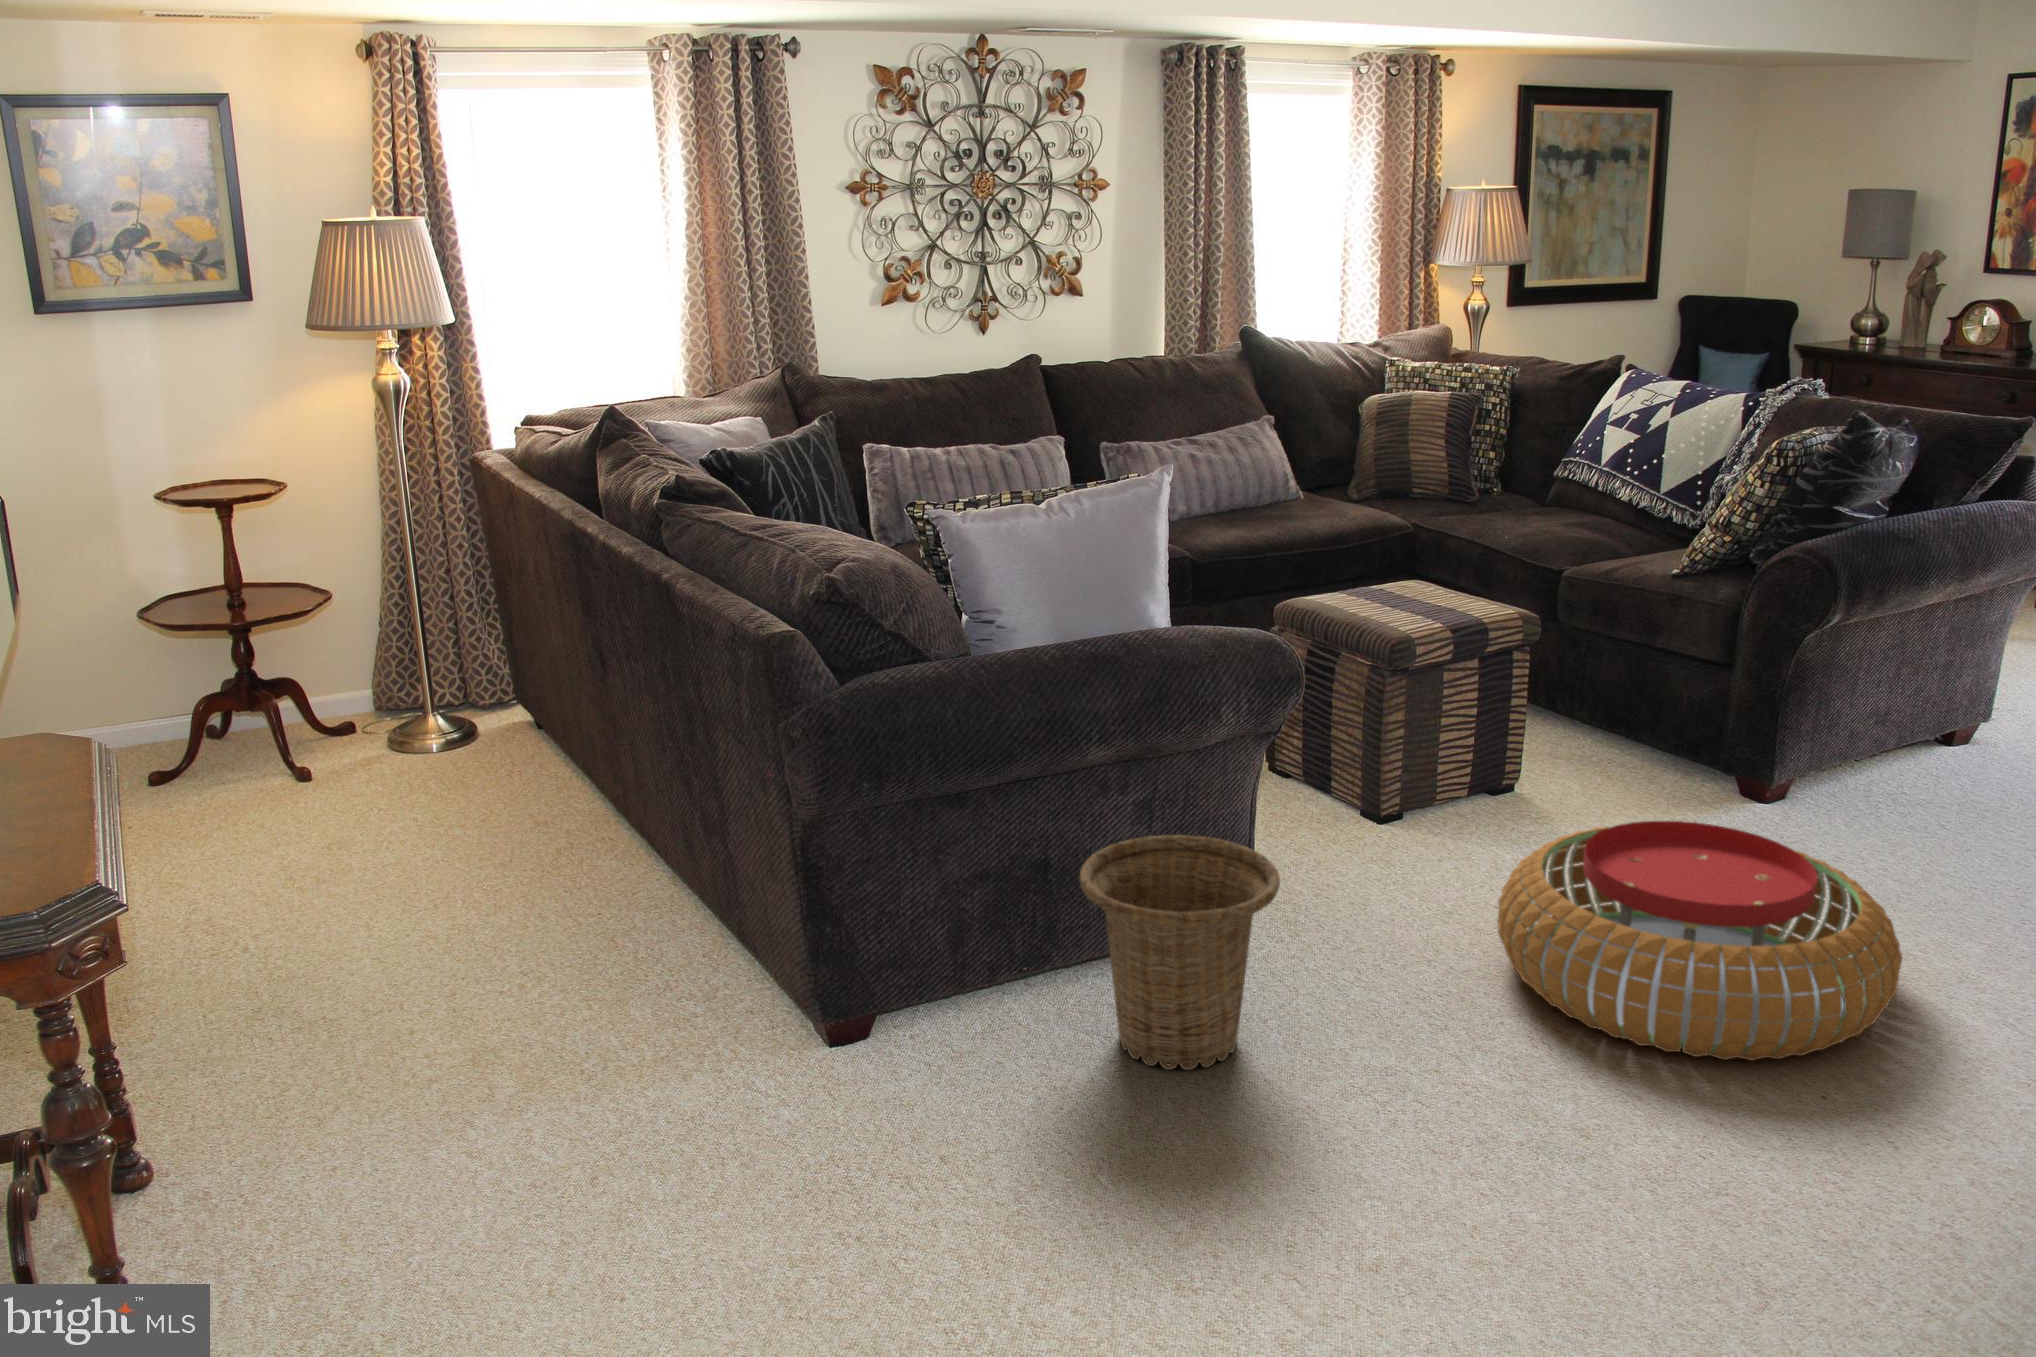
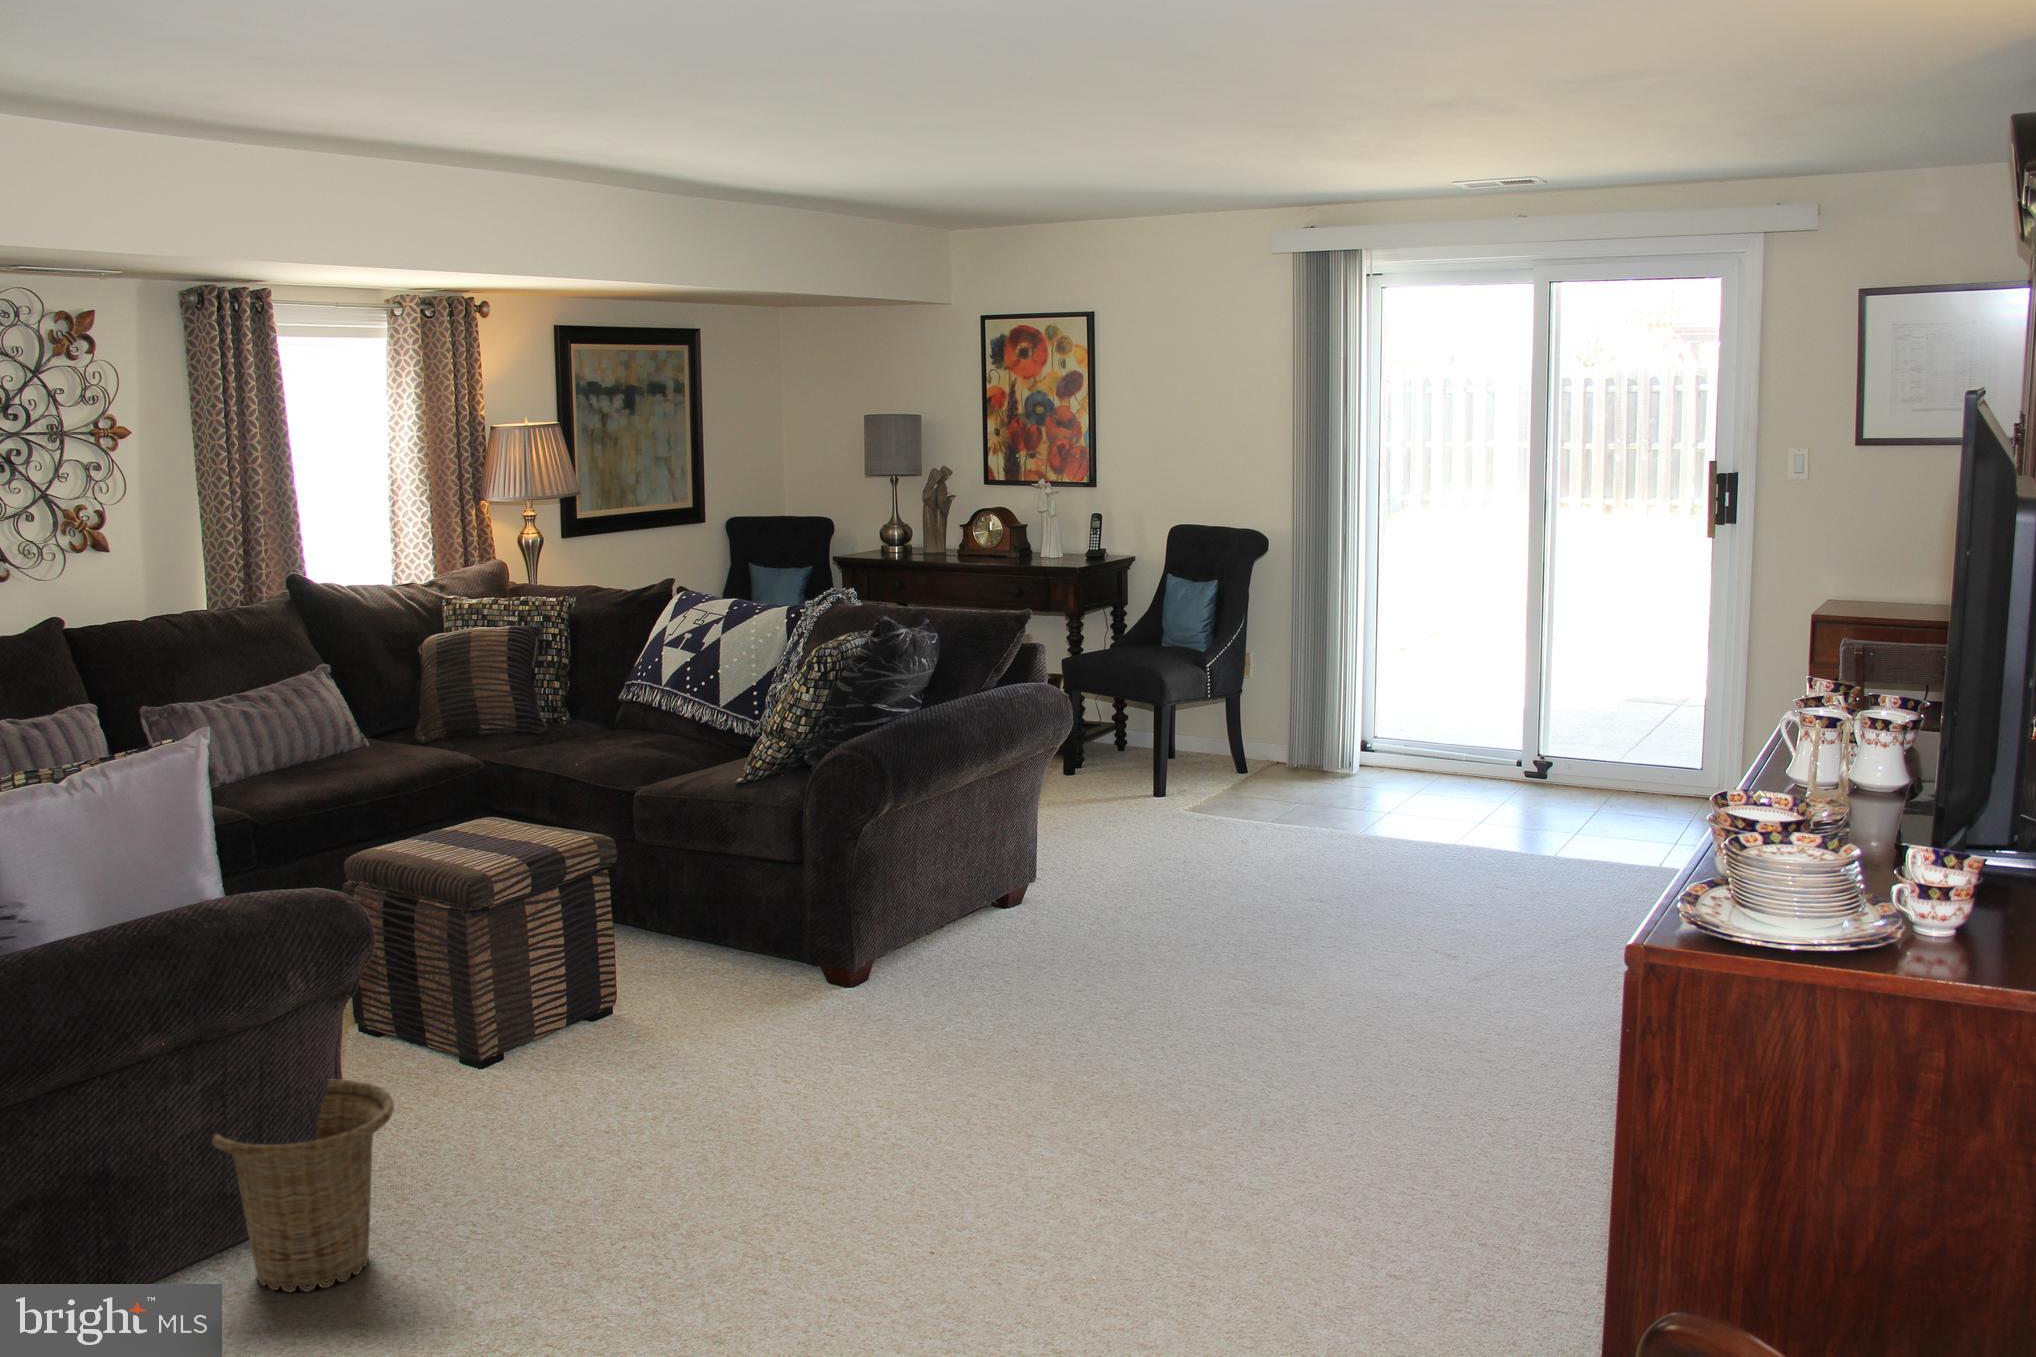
pouf: present [1497,821,1902,1060] -> none [588,1005,896,1189]

